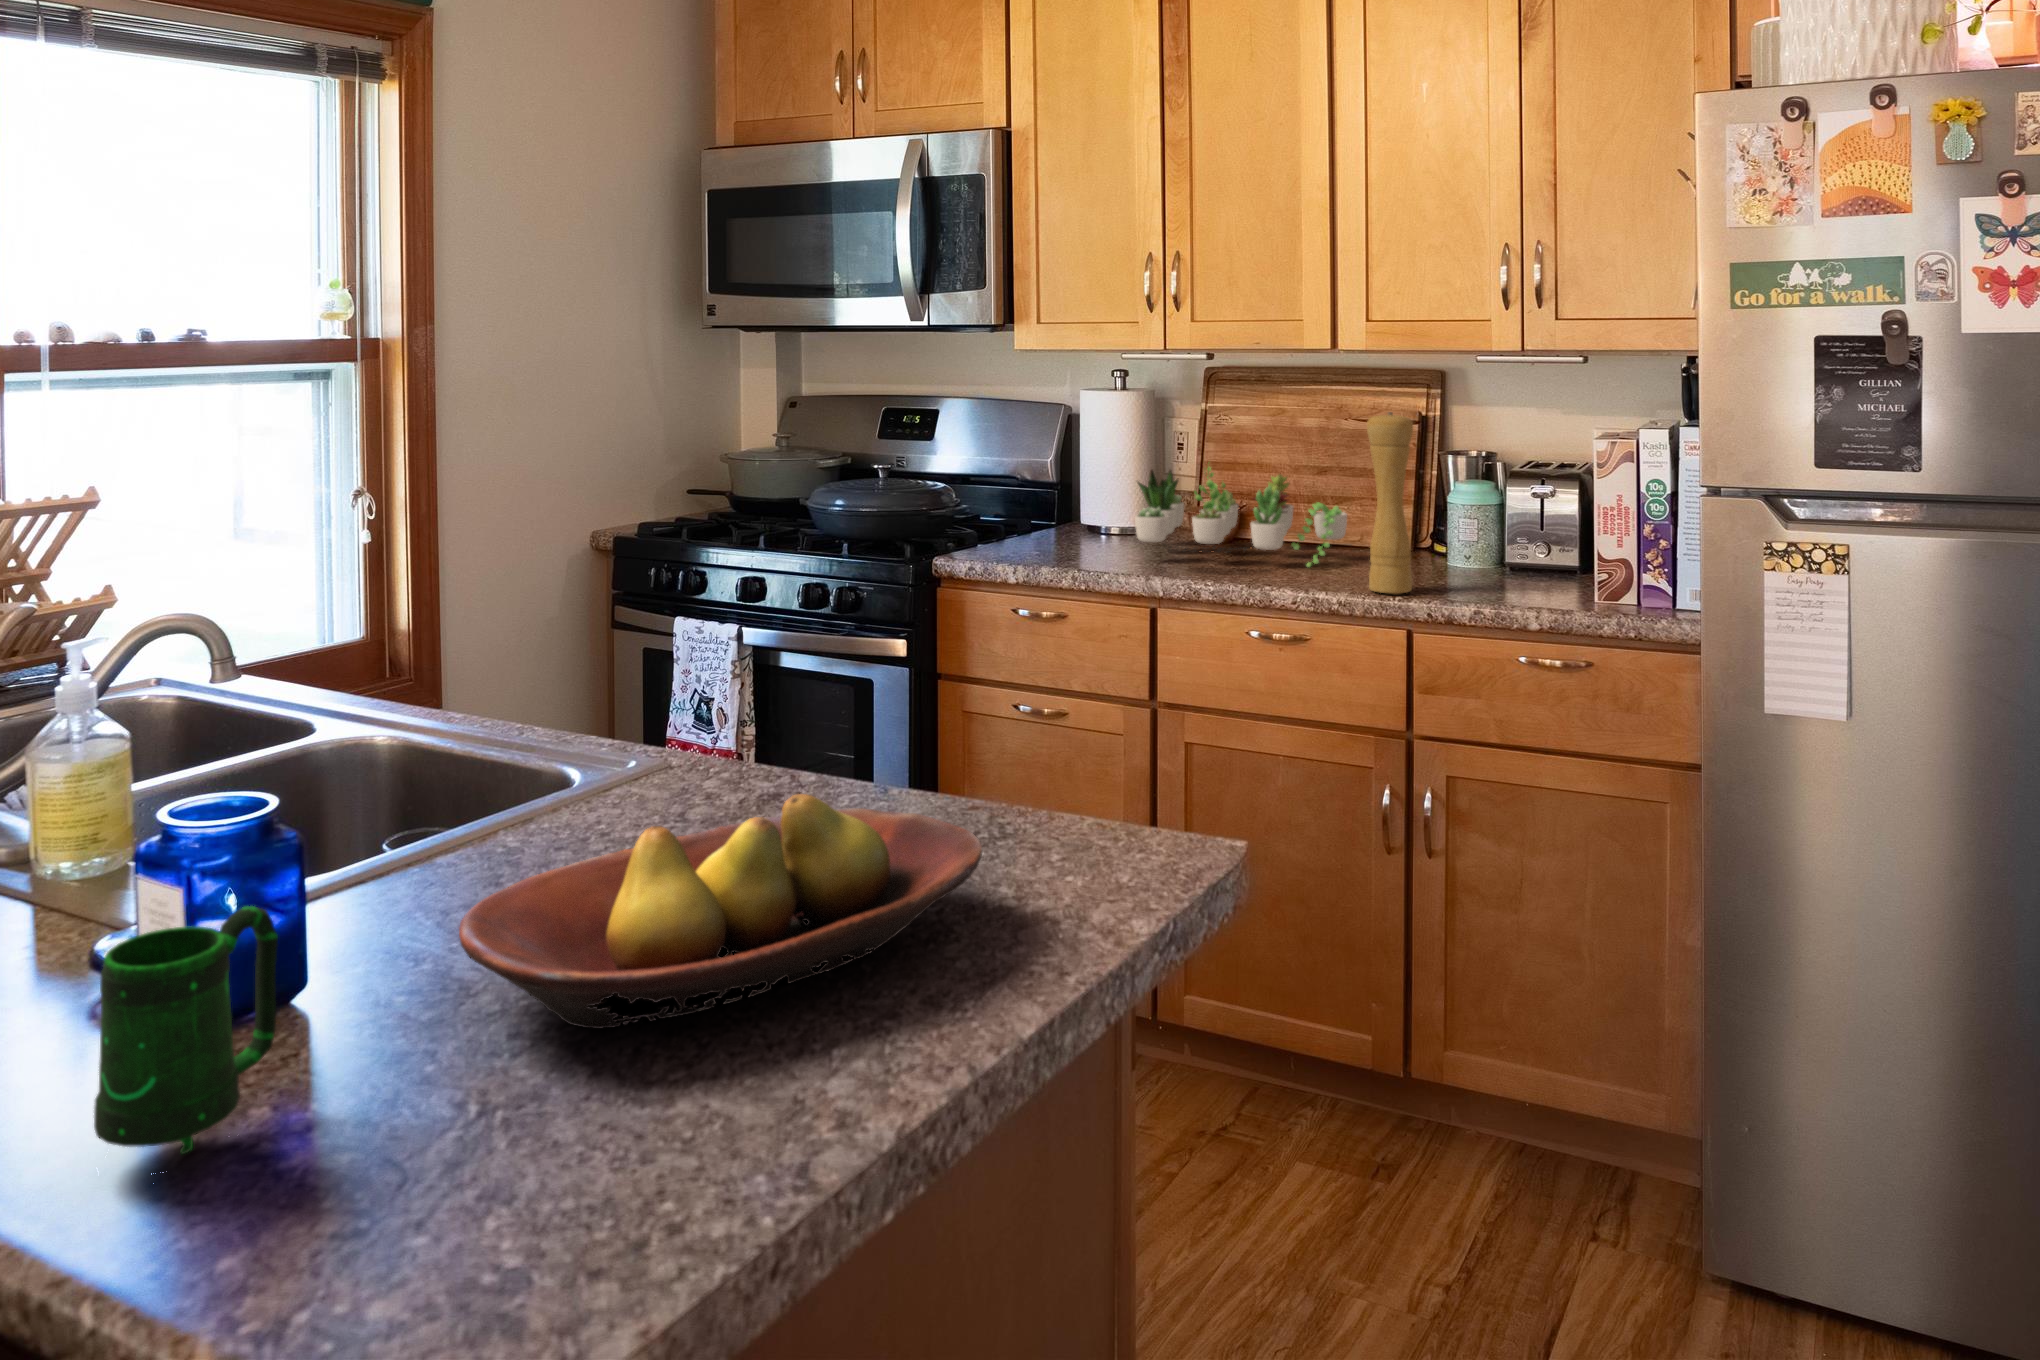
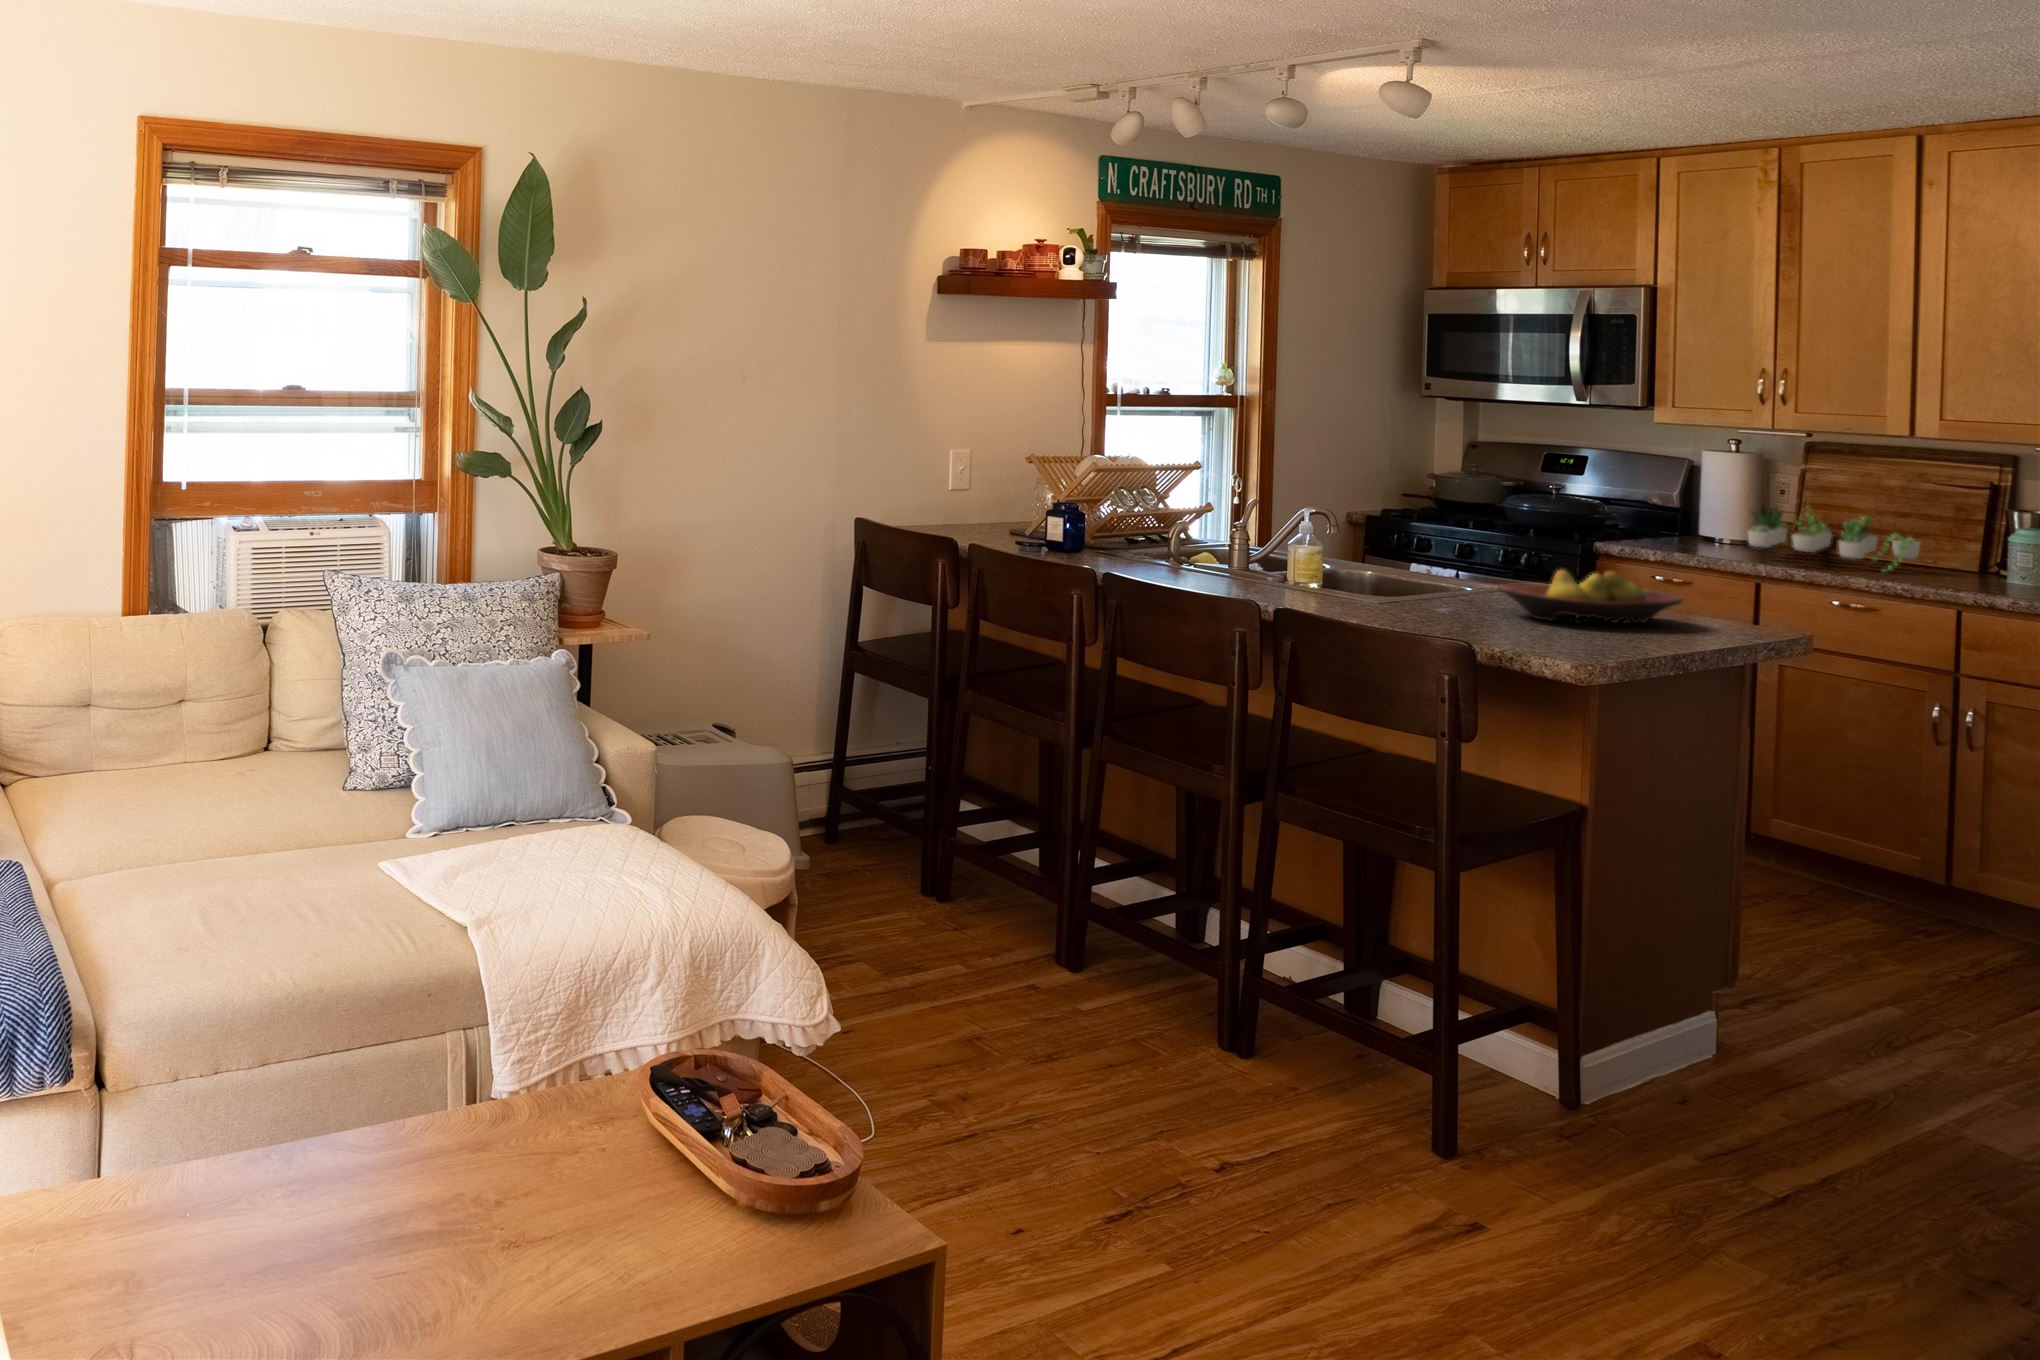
pepper mill: present [1367,412,1413,594] -> none [1927,478,1966,588]
mug: present [94,906,278,1154] -> none [1424,563,1464,621]

